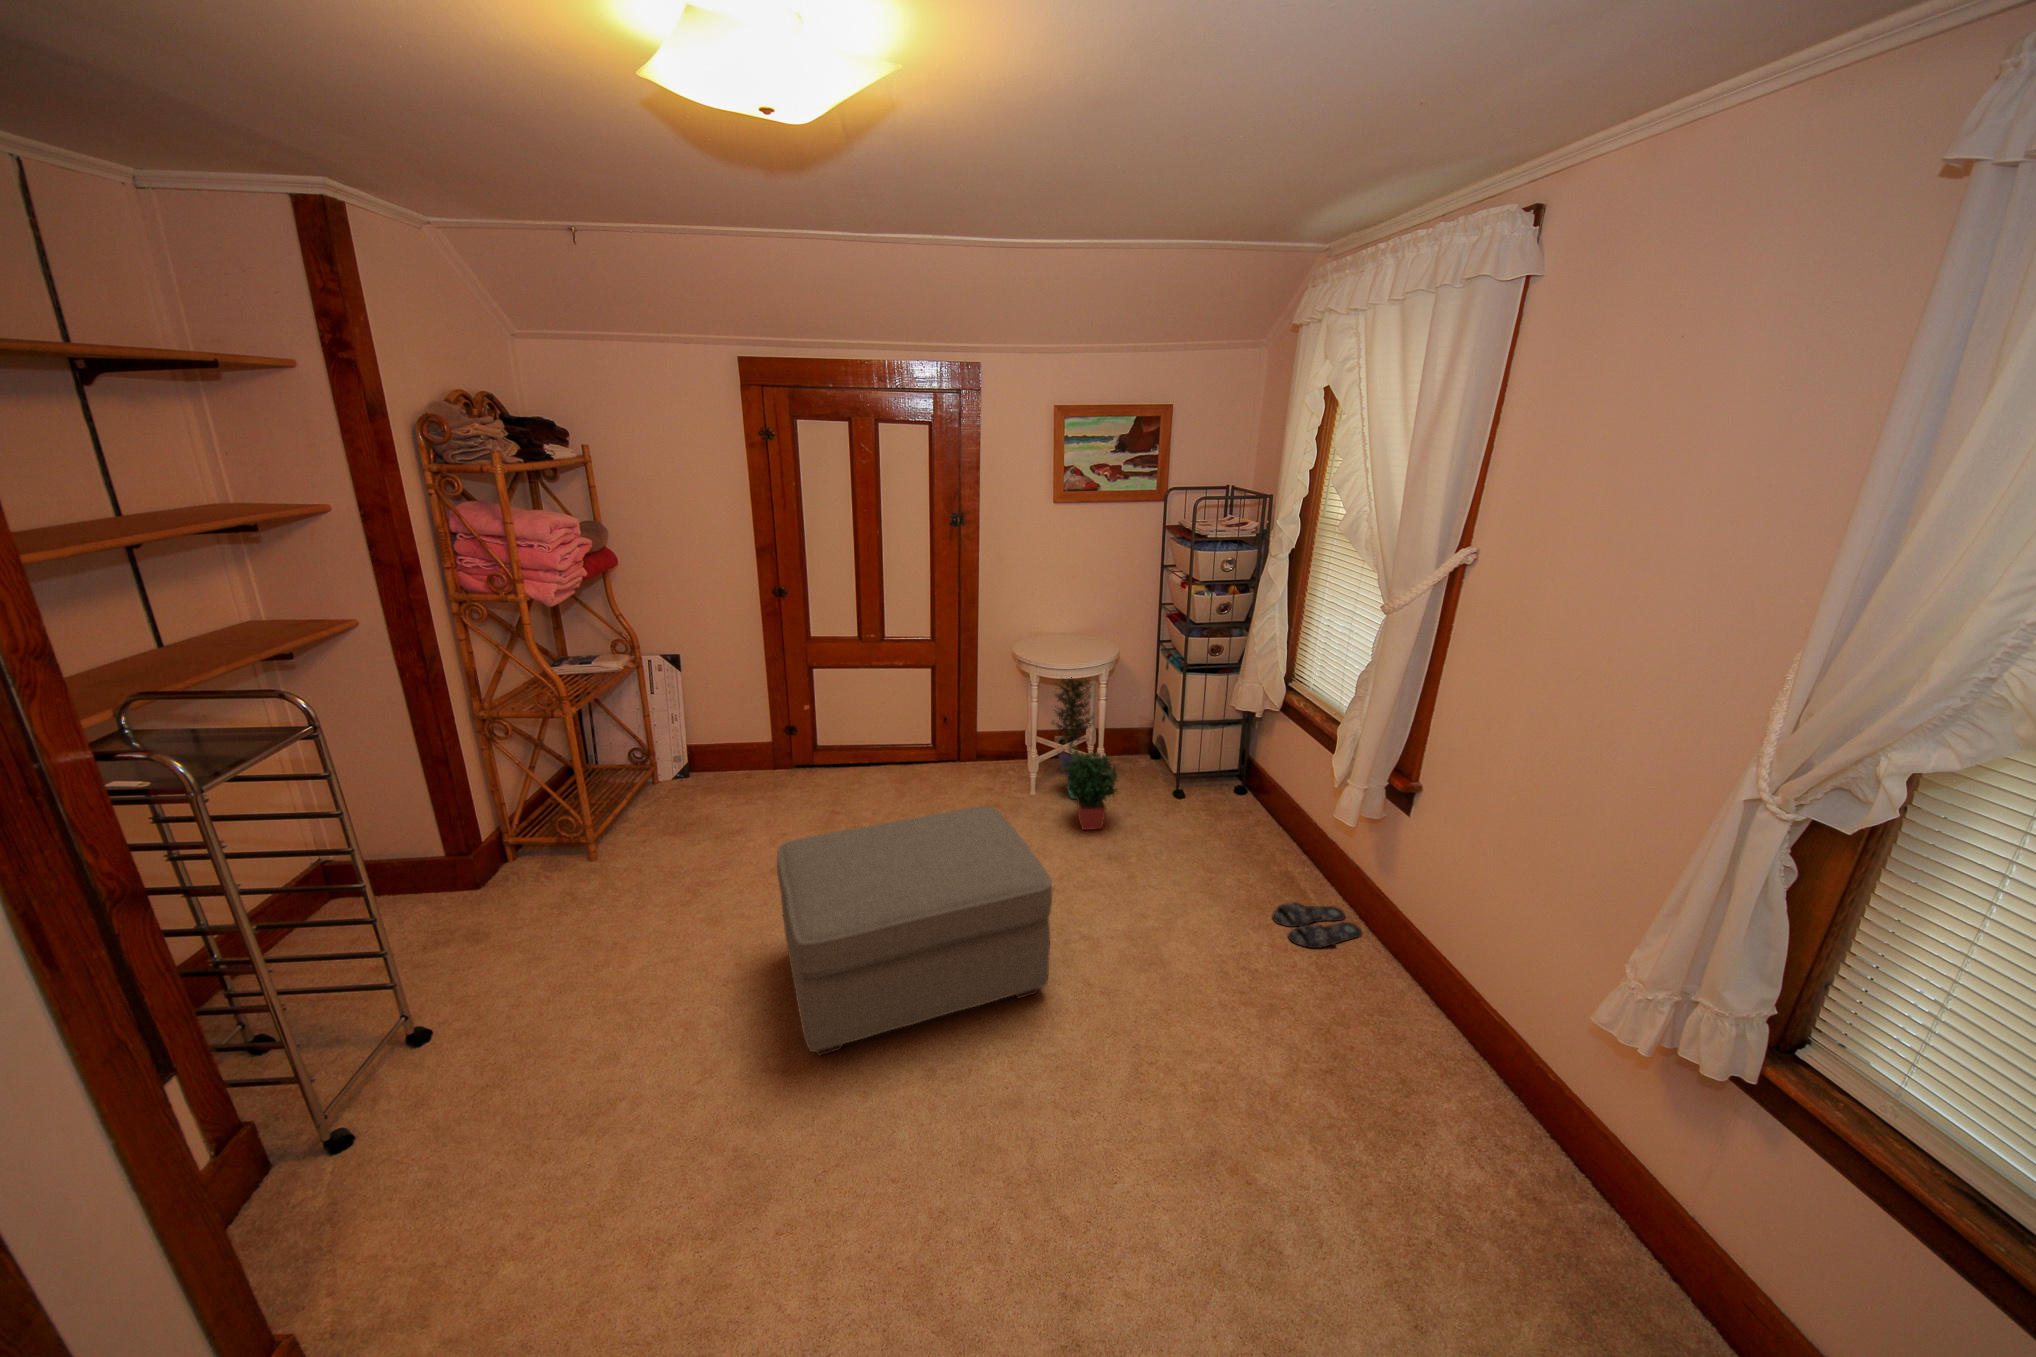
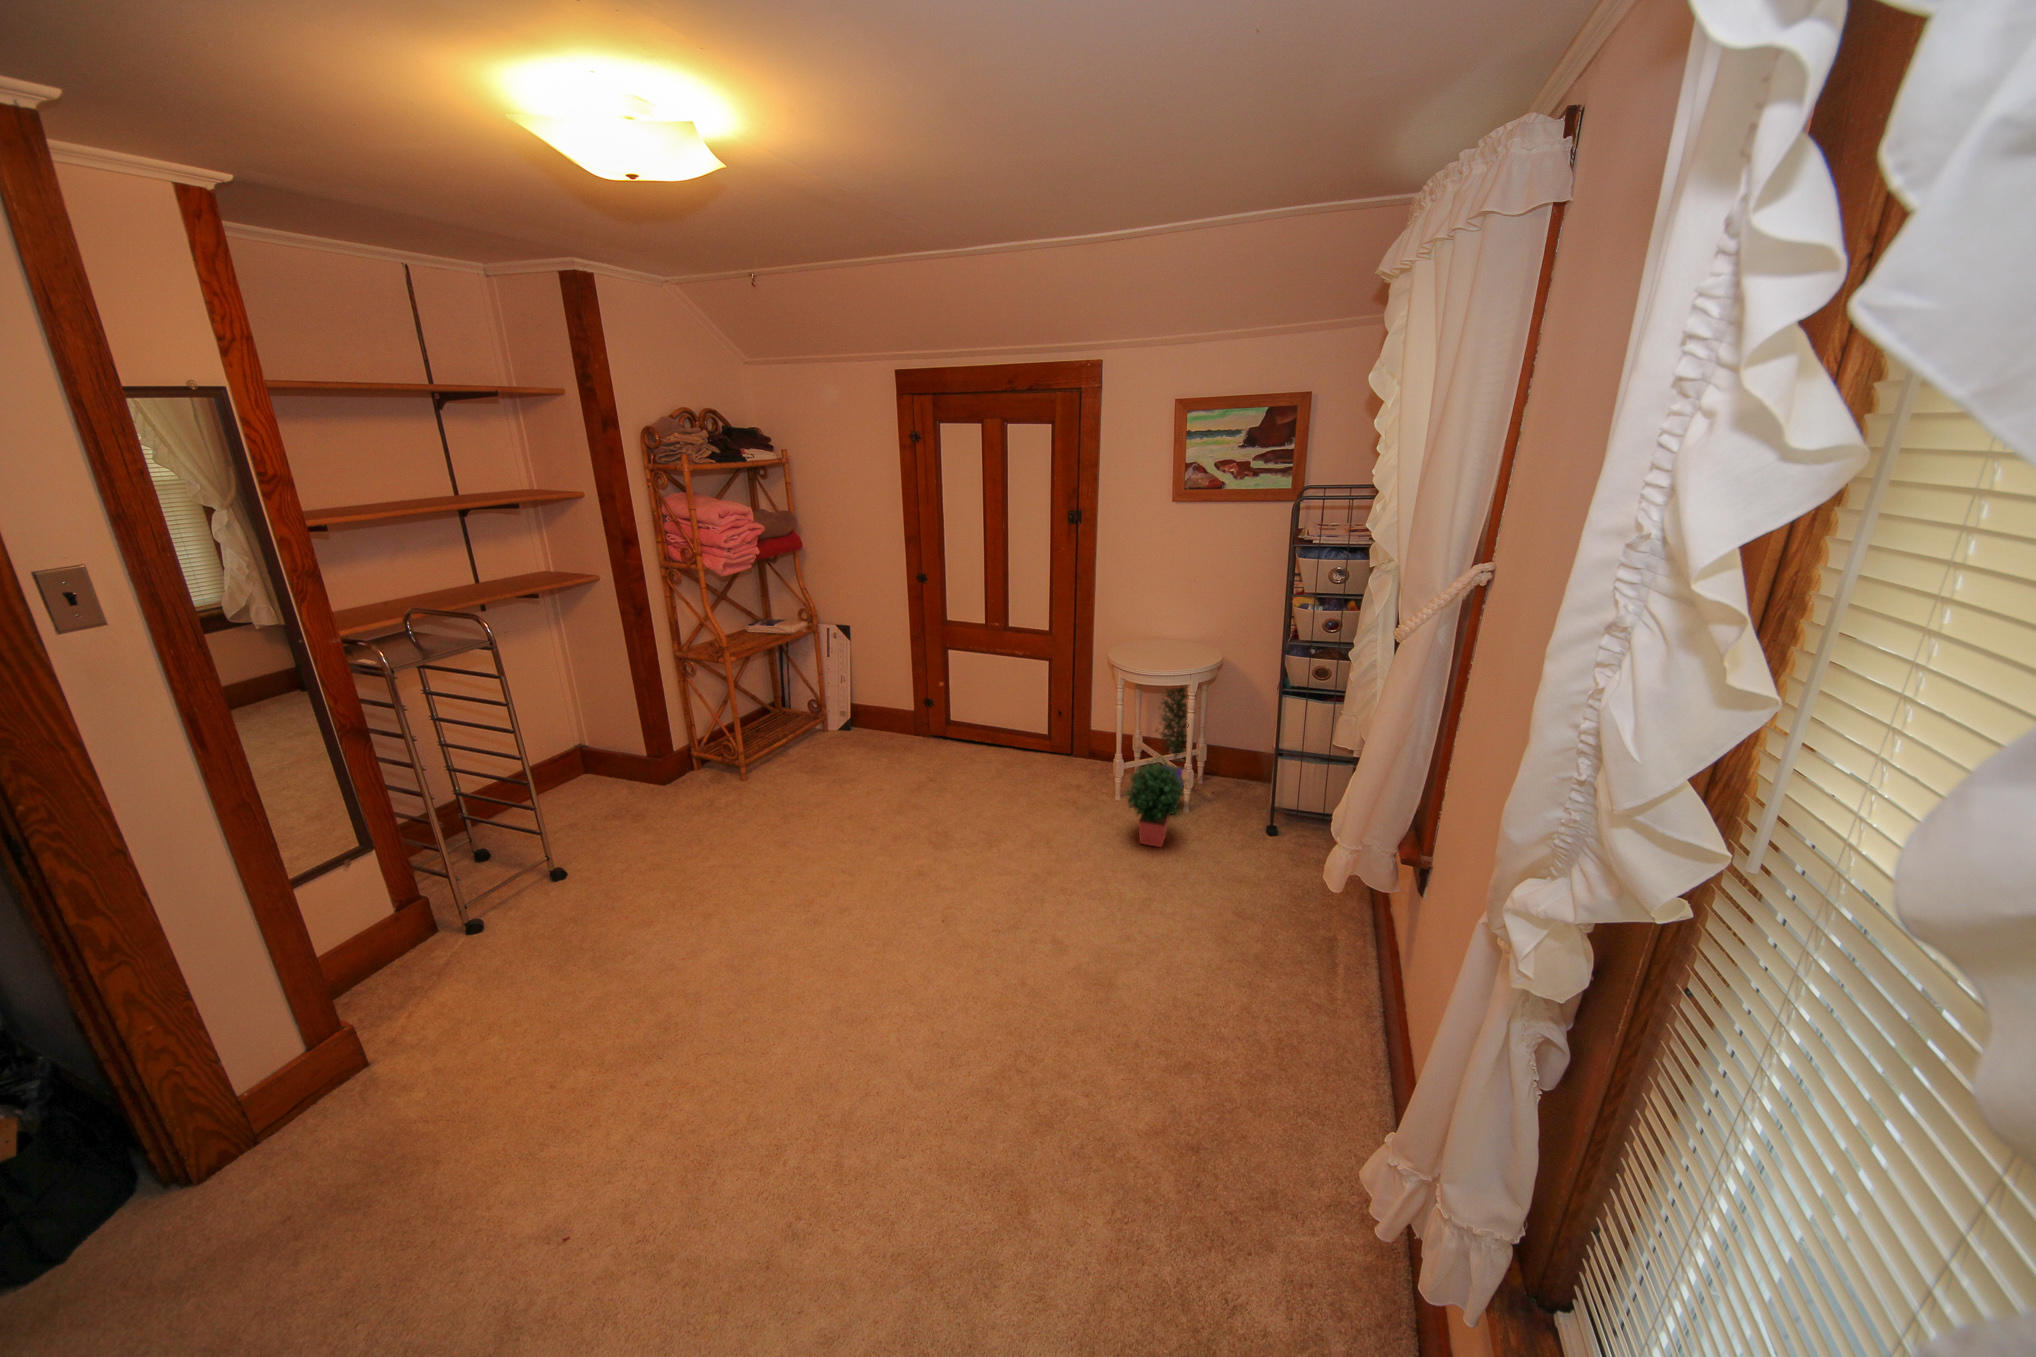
ottoman: present [777,806,1052,1055] -> none [739,790,1002,985]
slippers: present [1272,902,1362,948] -> none [1282,976,1388,1041]

